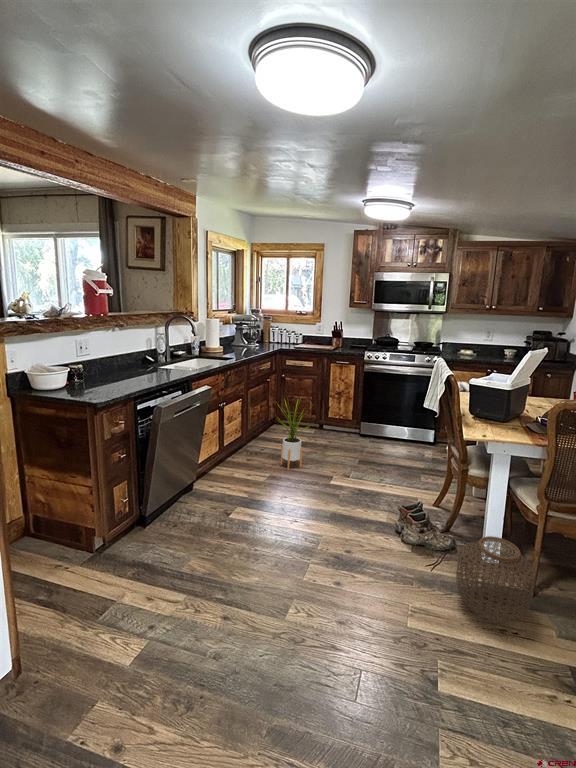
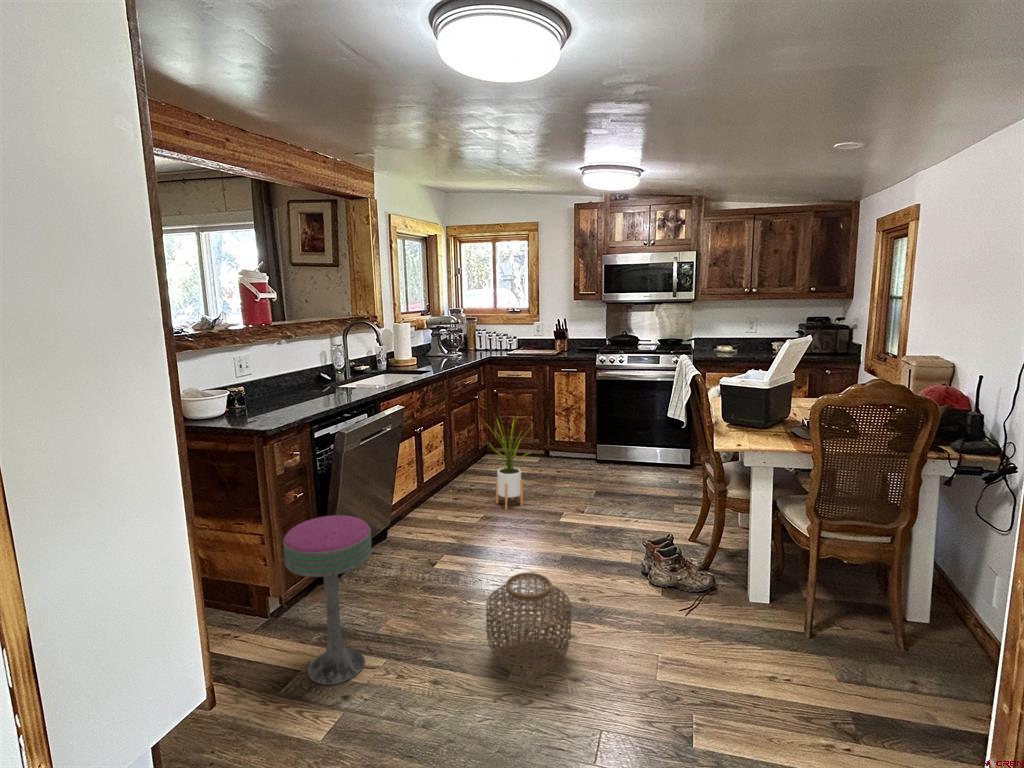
bar stool: none [104,477,178,616] -> present [283,515,372,685]
woven basket: present [456,536,536,623] -> present [486,573,571,678]

